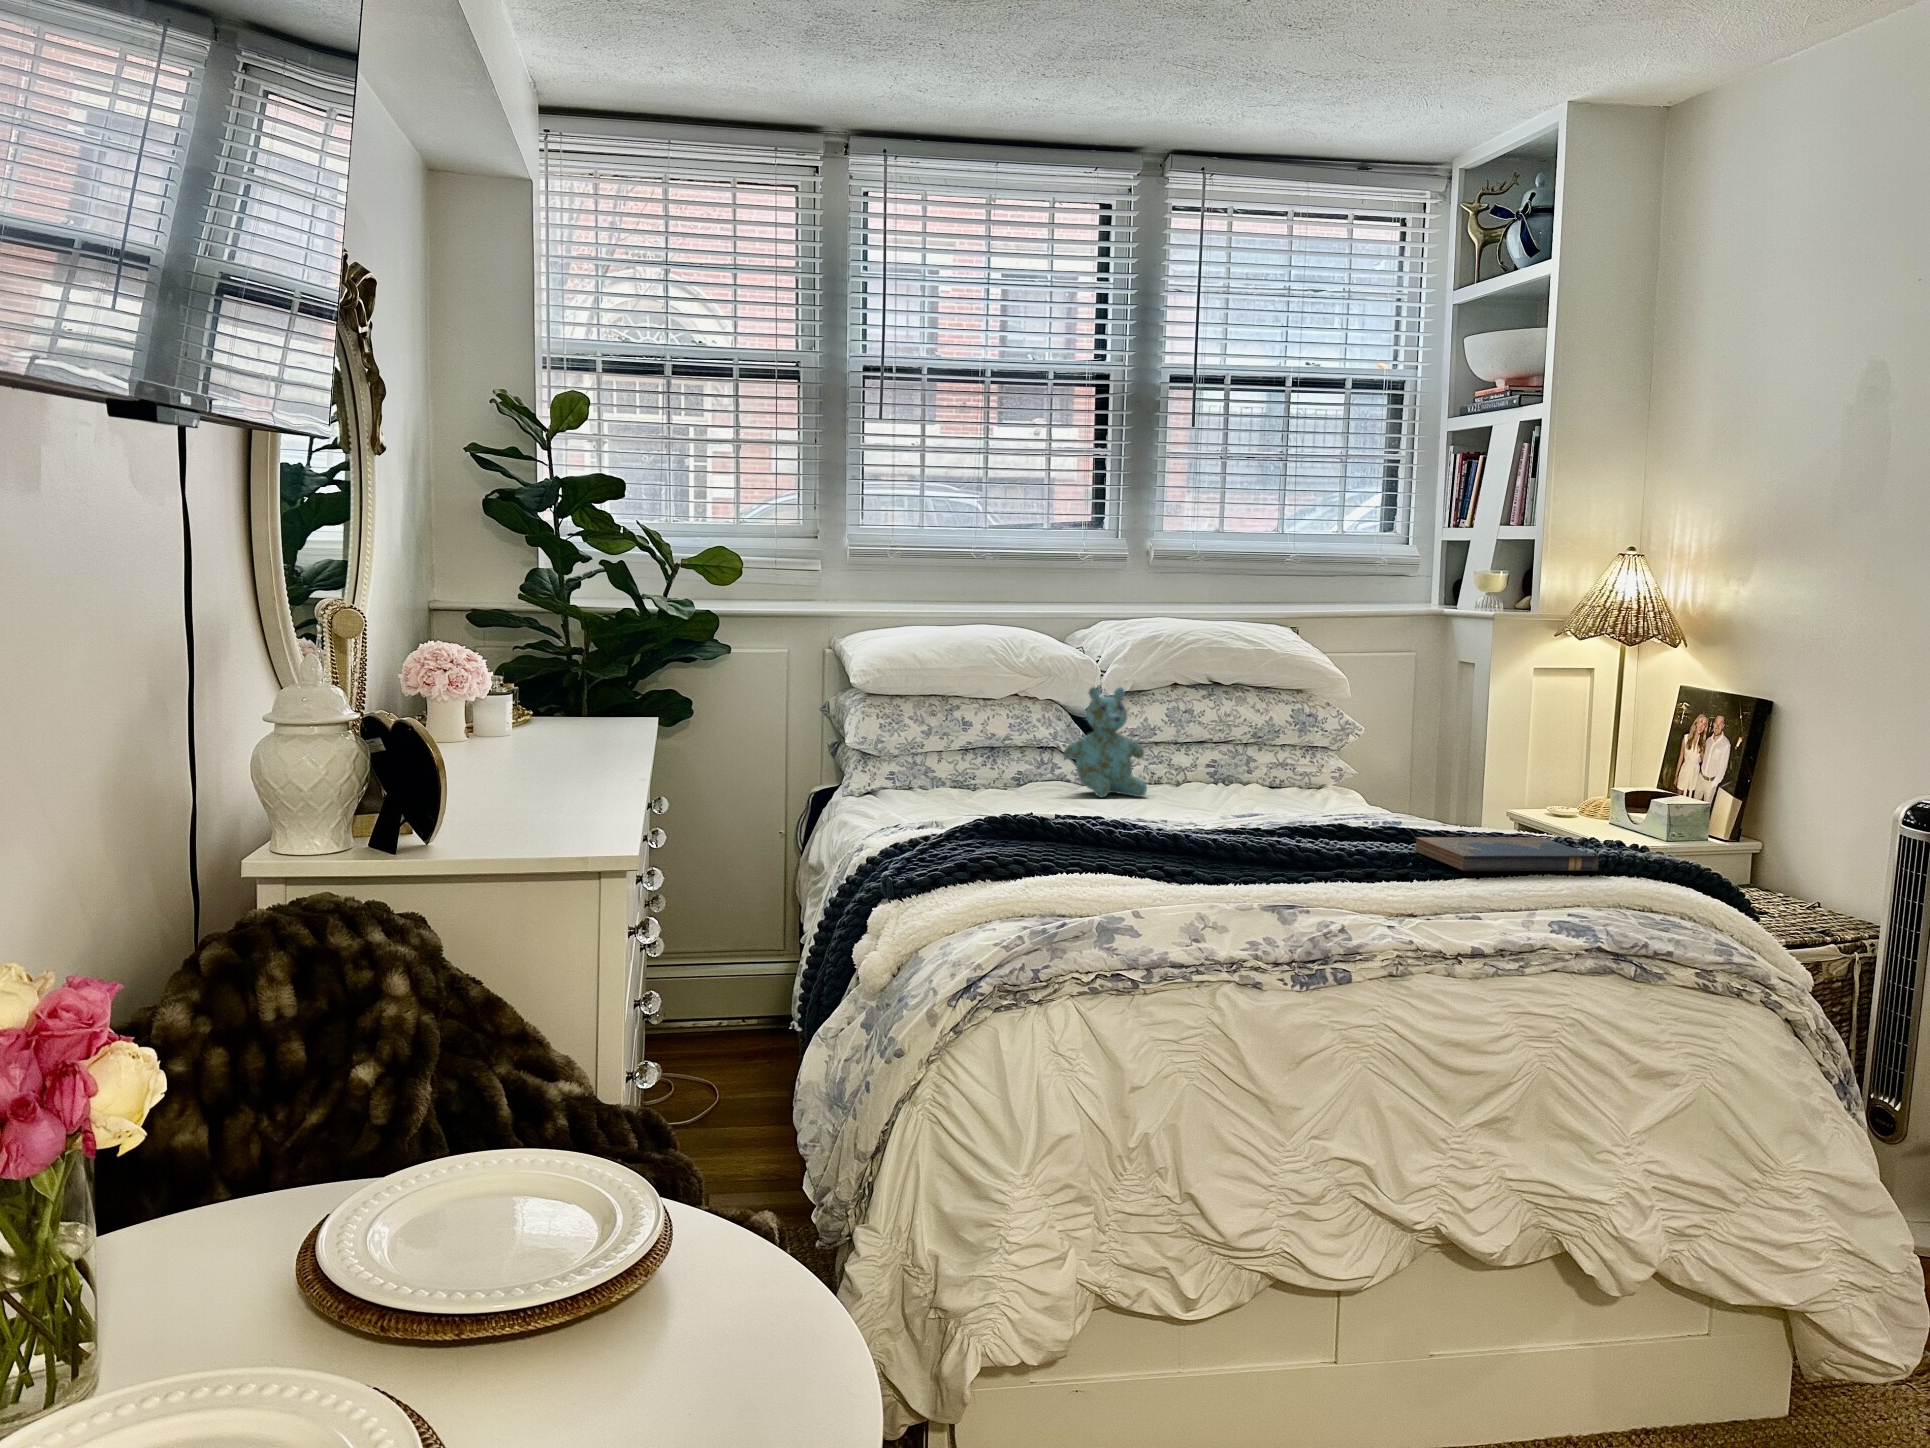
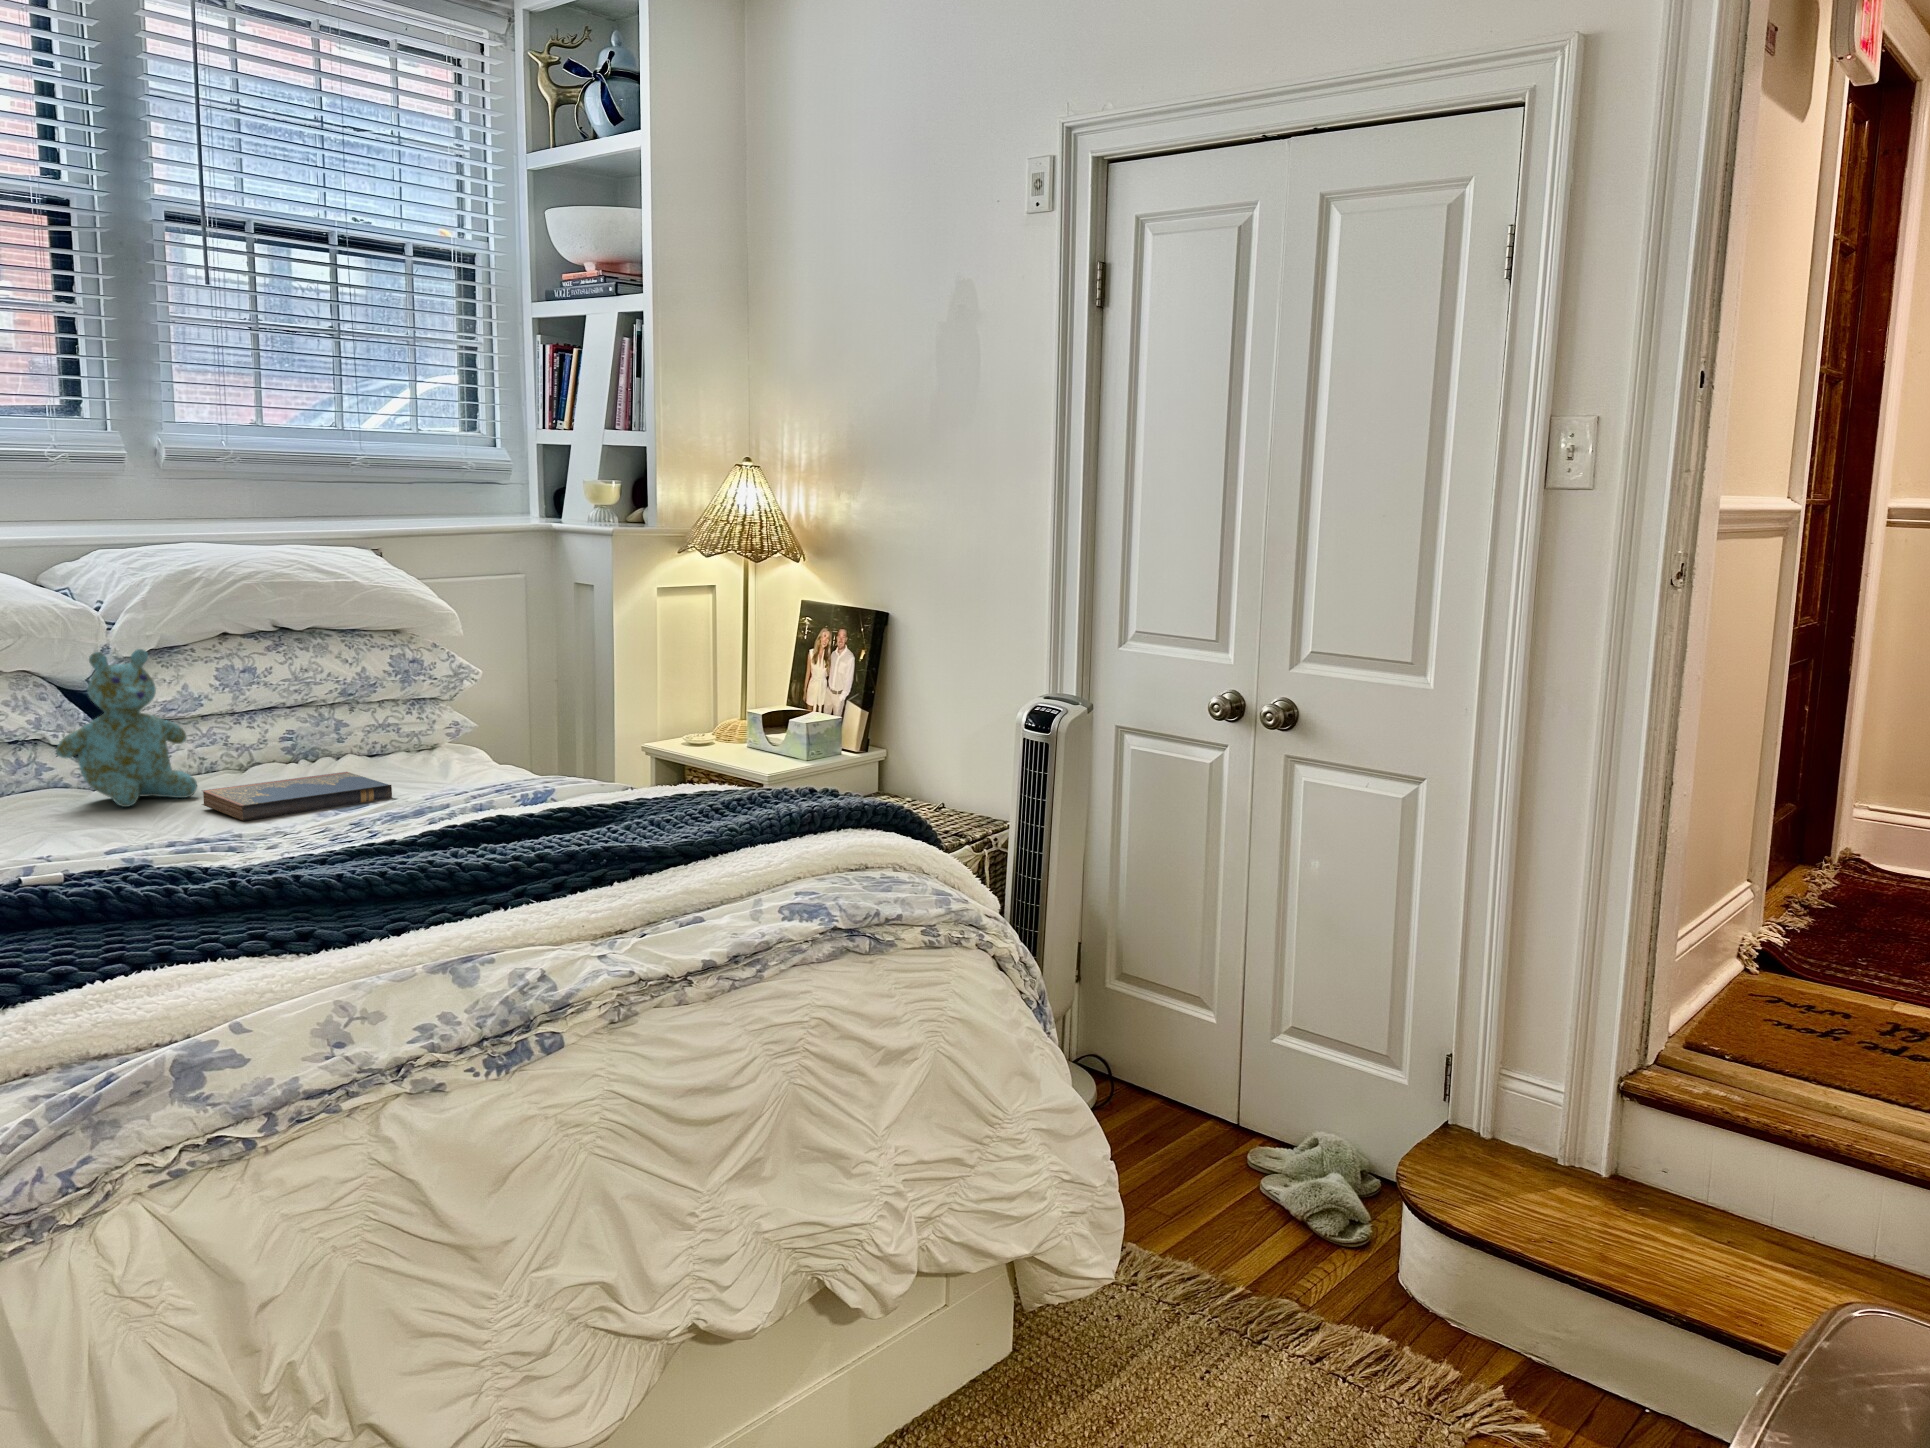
hardcover book: present [1414,837,1599,871] -> present [202,772,392,821]

